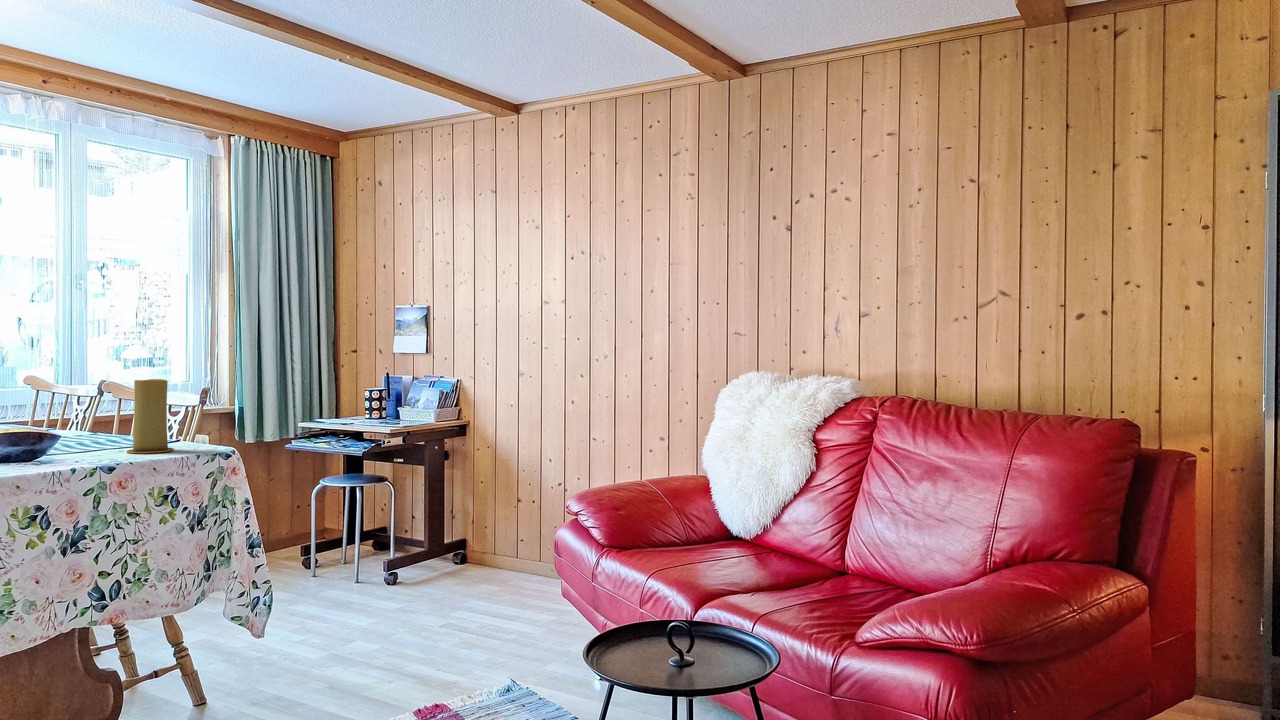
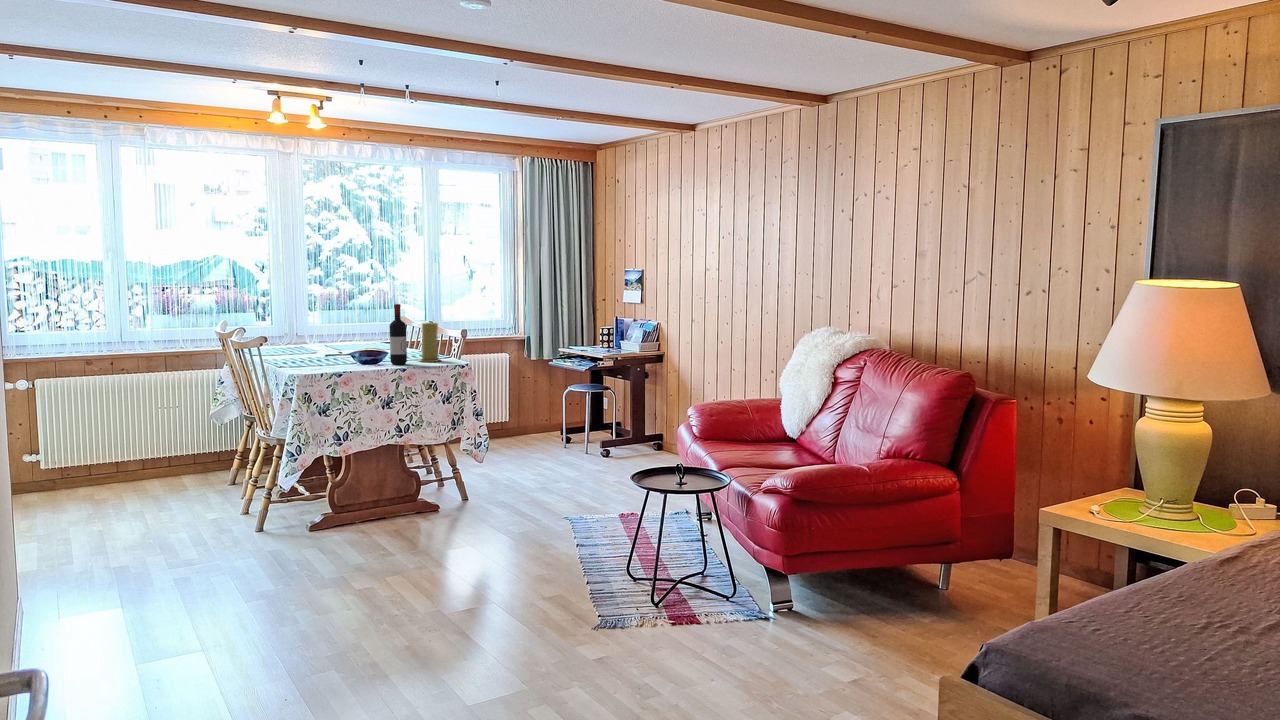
wine bottle: none [72,343,110,462] -> present [389,304,407,365]

